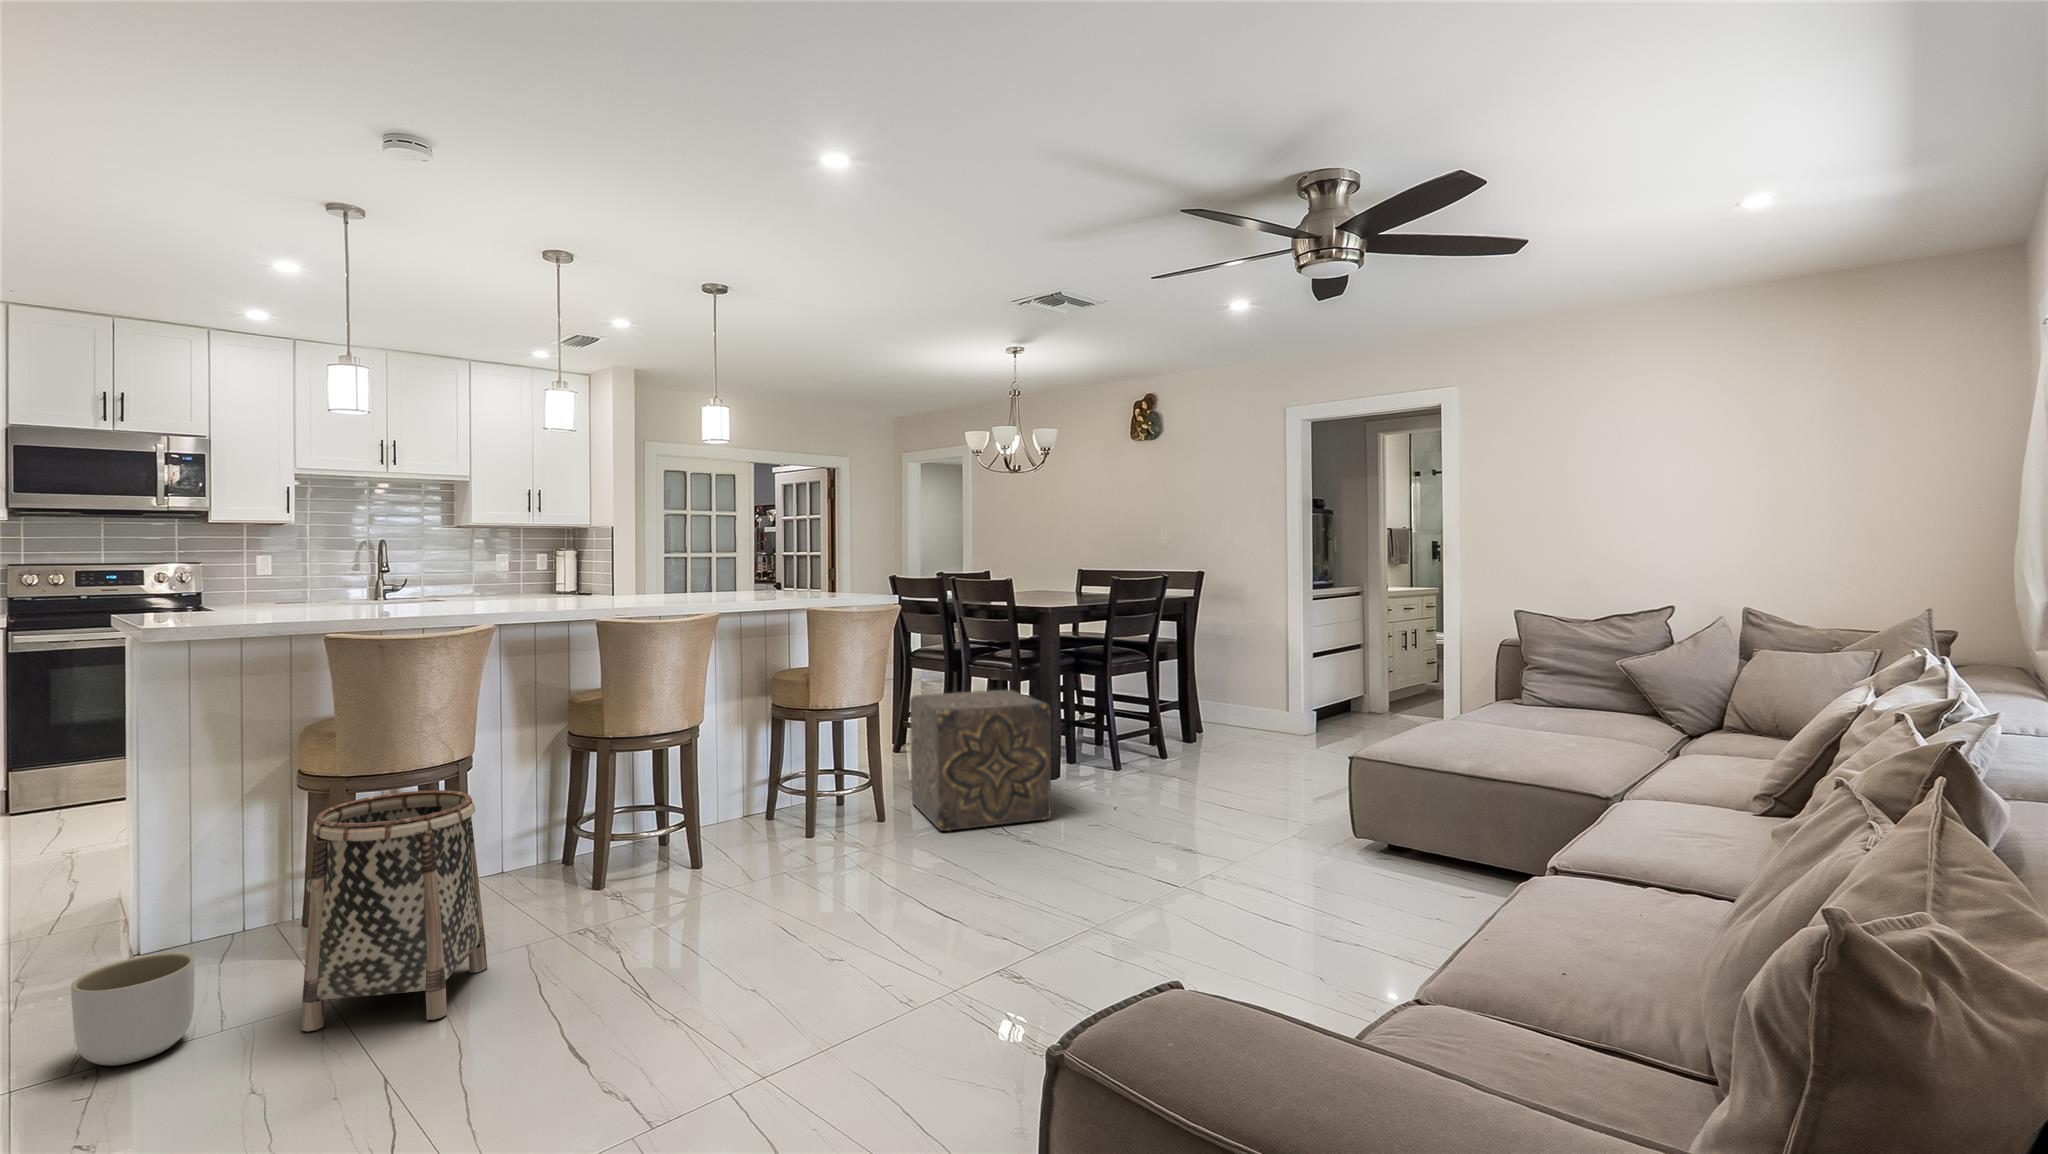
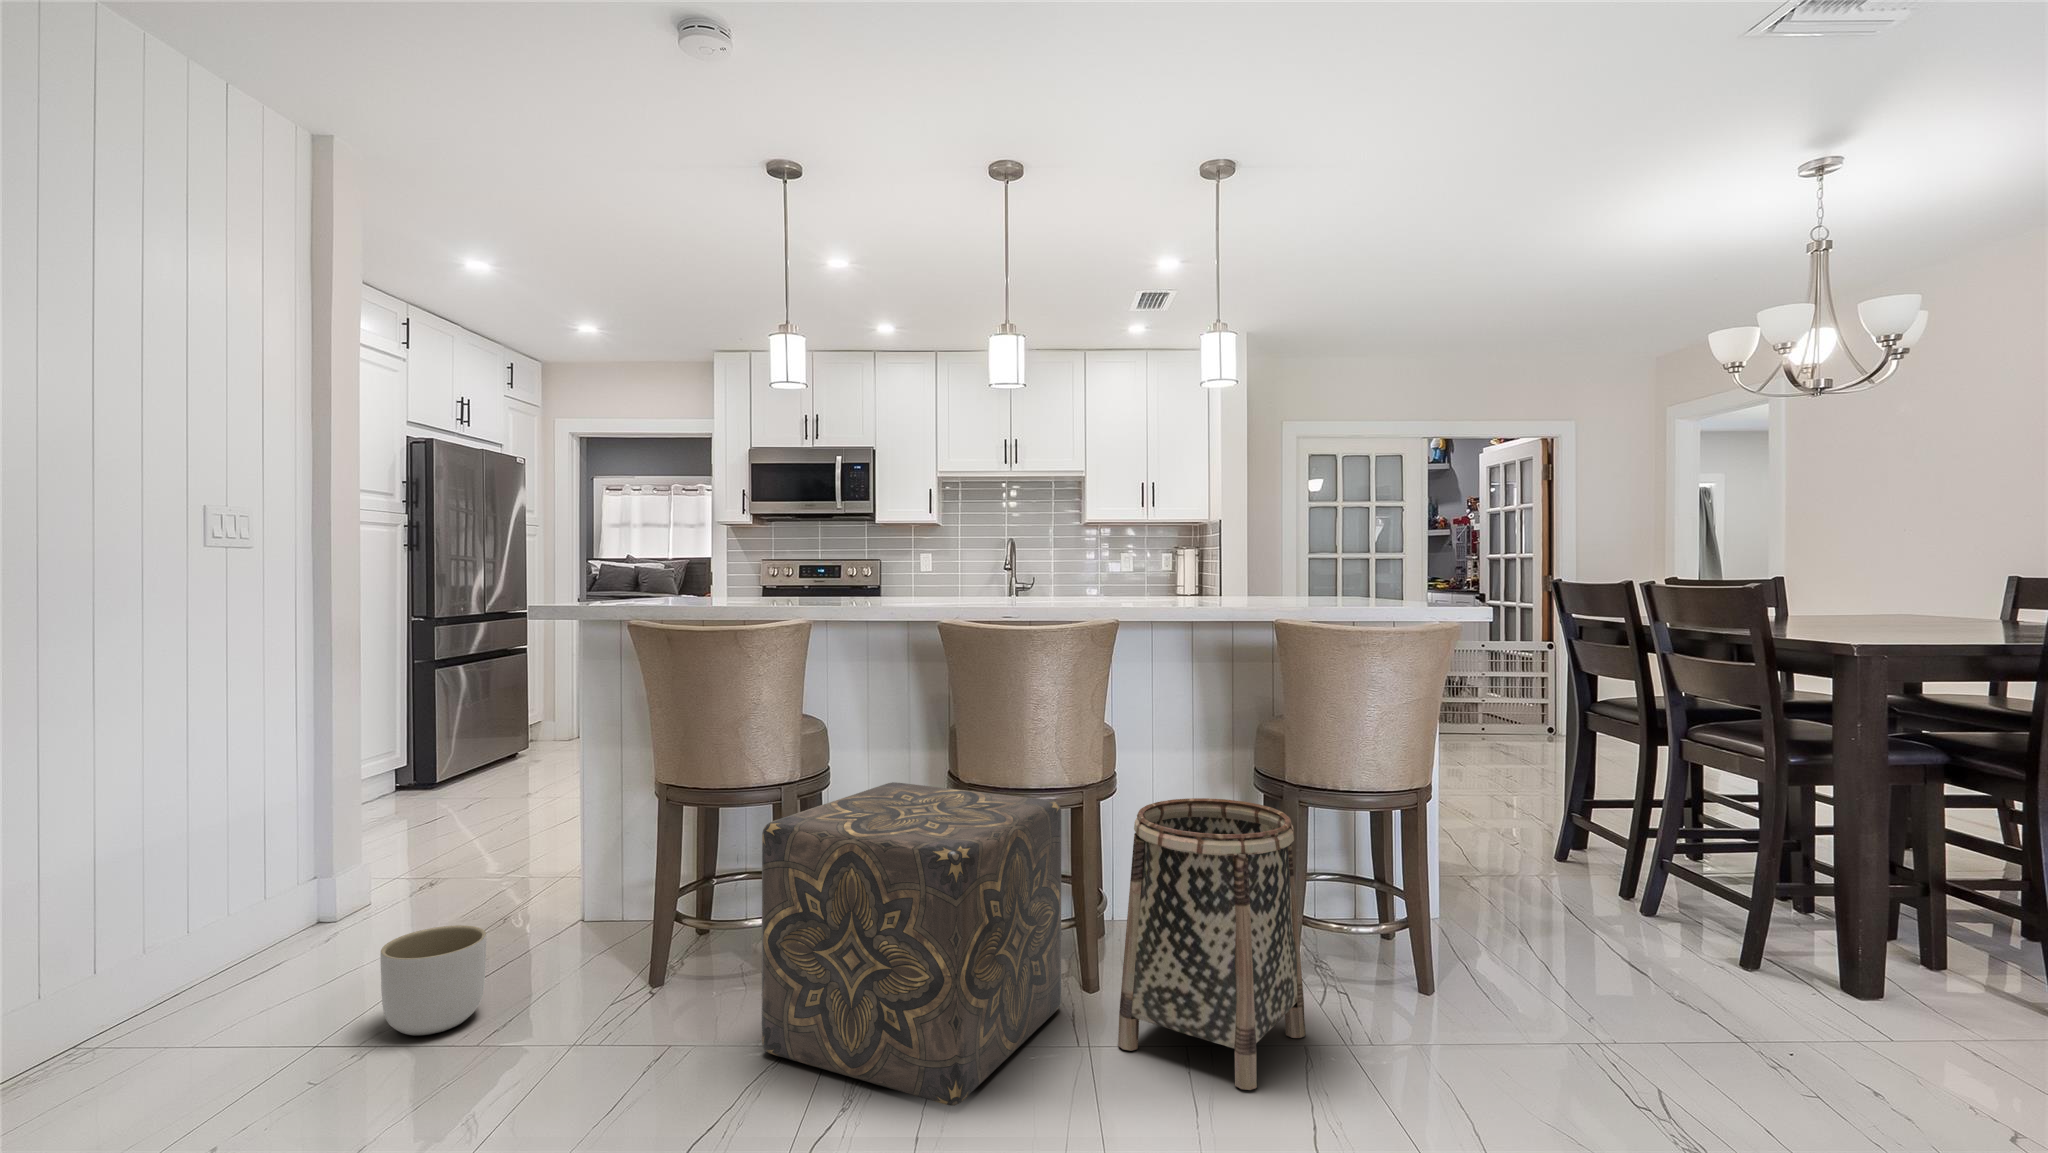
ottoman: present [910,690,1051,831] -> present [762,782,1061,1106]
basket: present [302,790,487,1031] -> present [1118,798,1305,1090]

